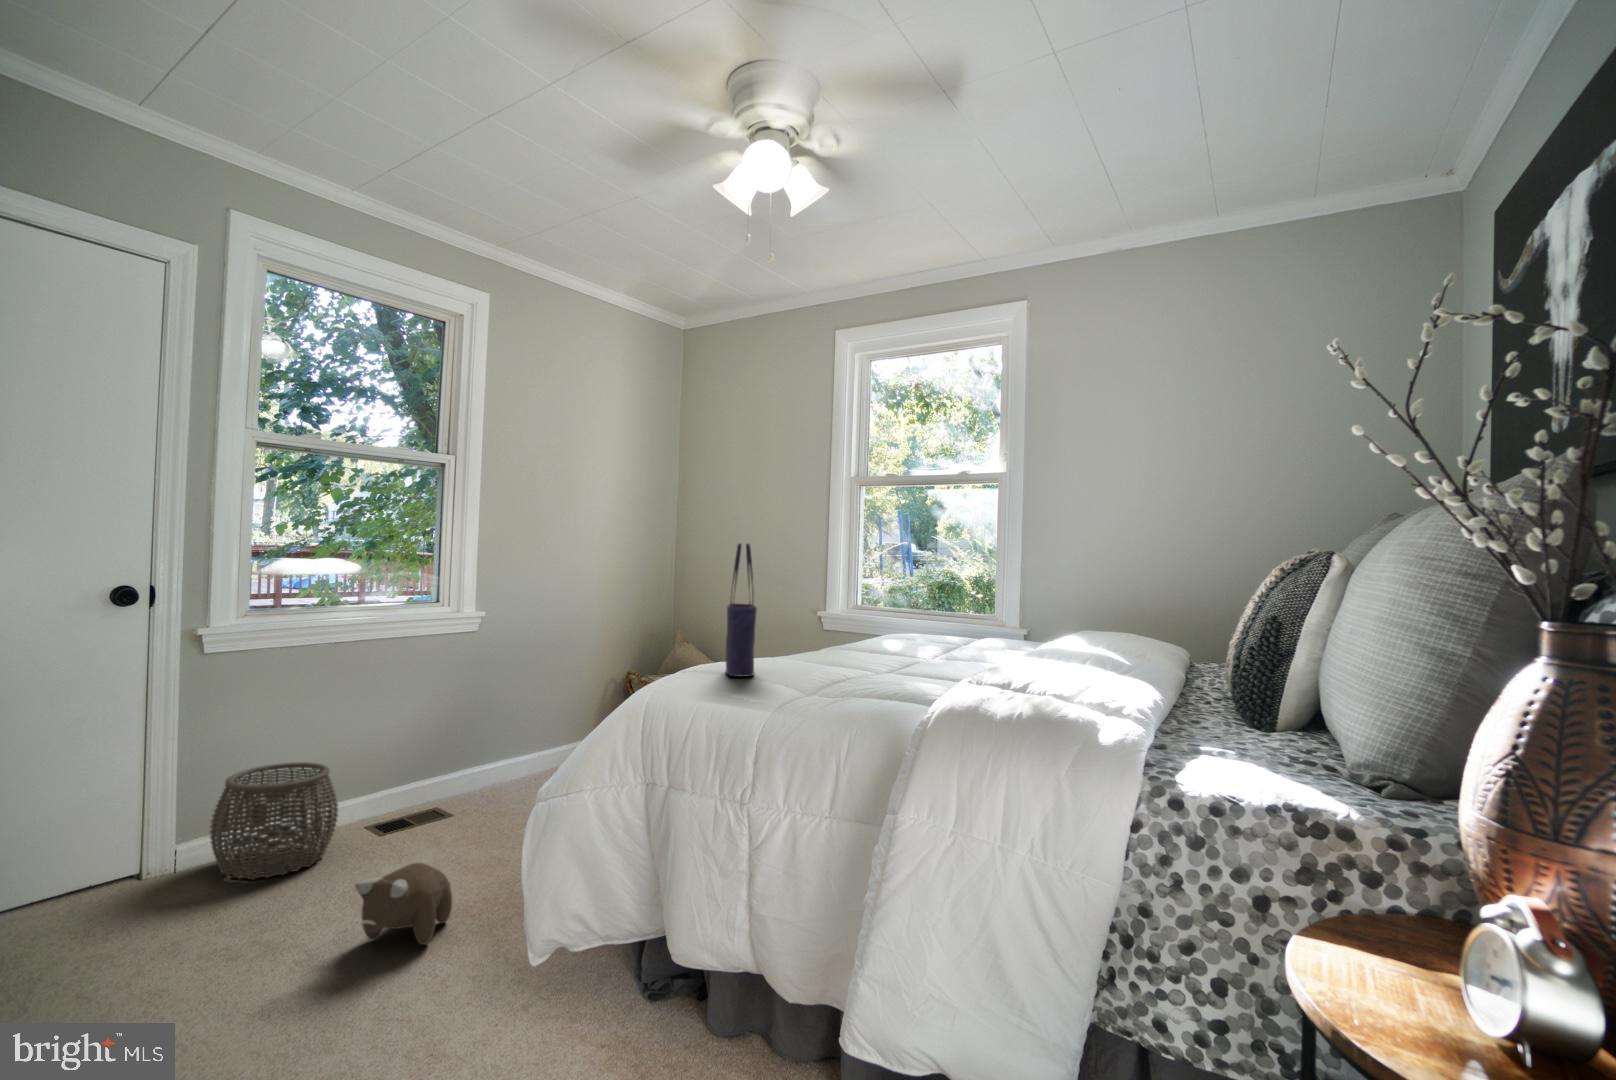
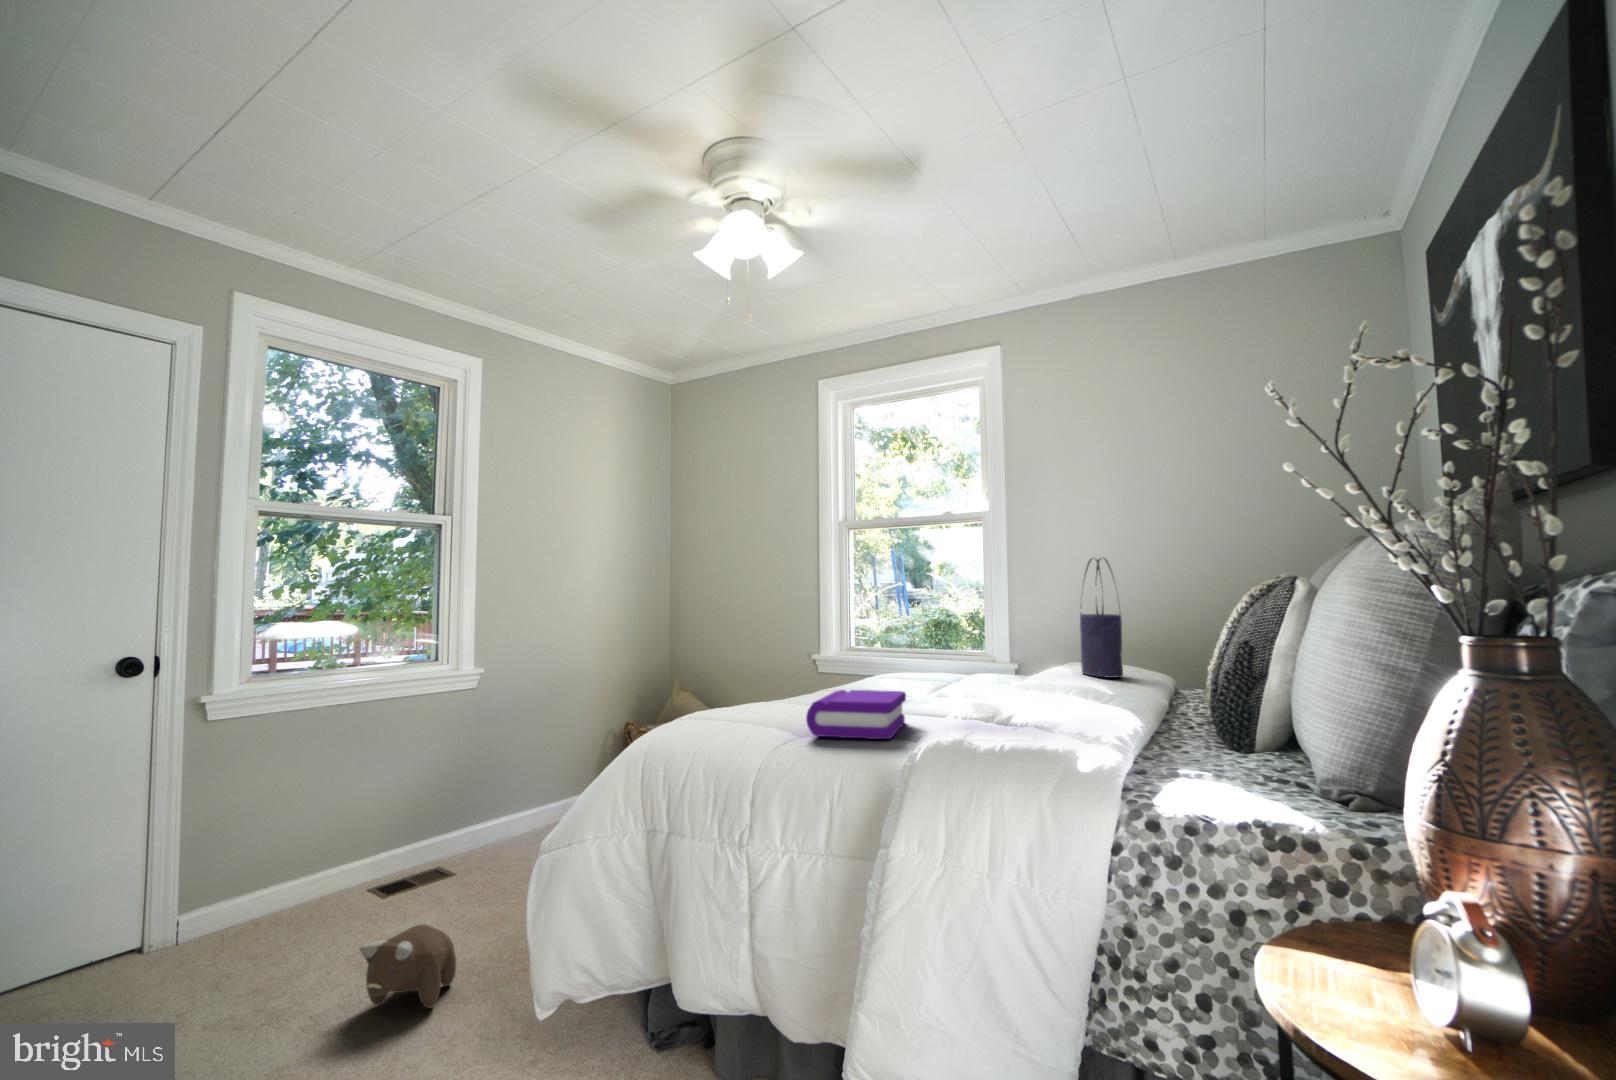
tote bag: present [726,542,757,677] -> present [1080,558,1123,678]
book: none [812,648,914,700] -> present [806,690,906,739]
woven basket: present [210,762,338,879] -> none [209,829,338,951]

